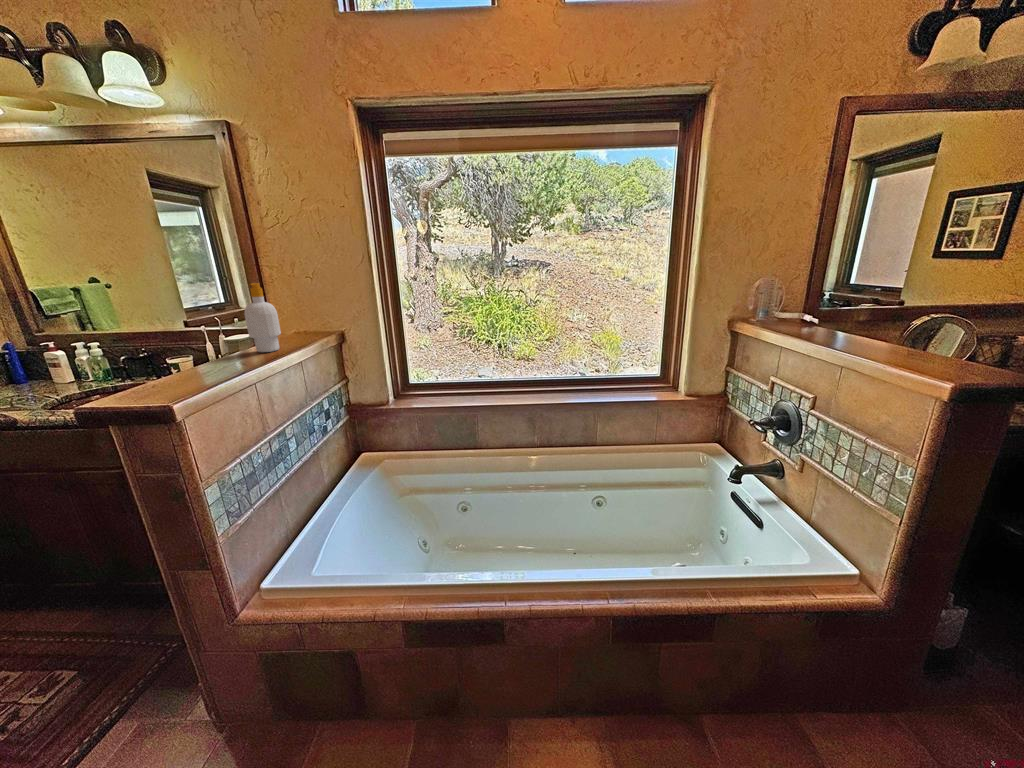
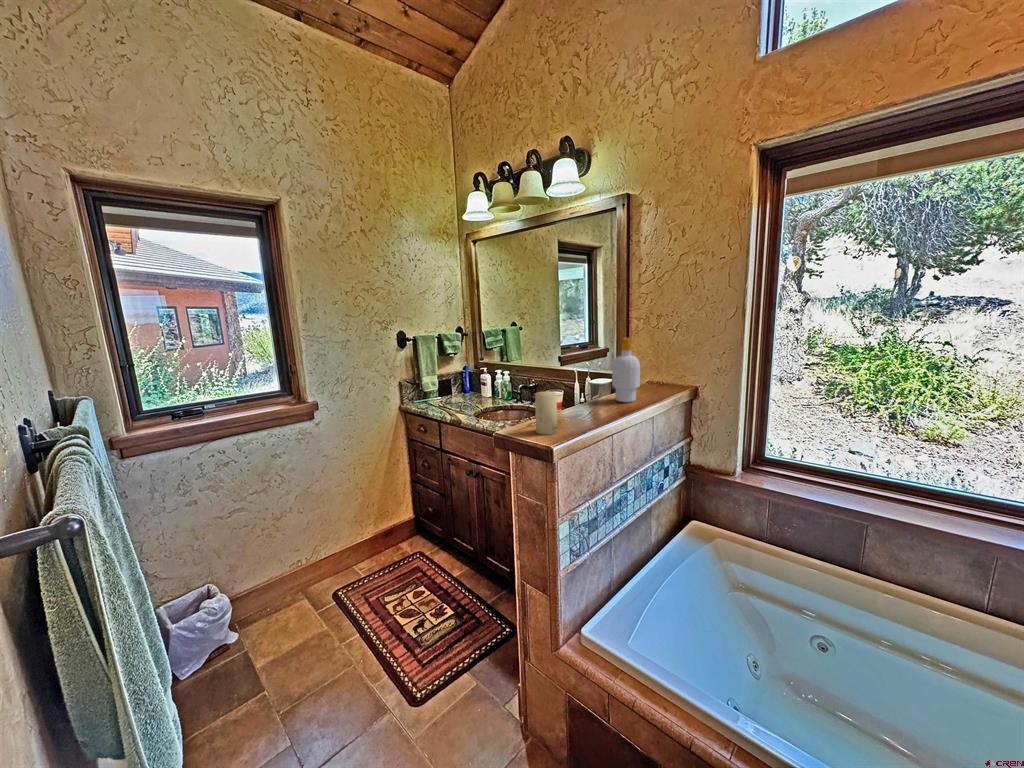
candle: none [132,344,178,396] -> present [535,391,557,435]

